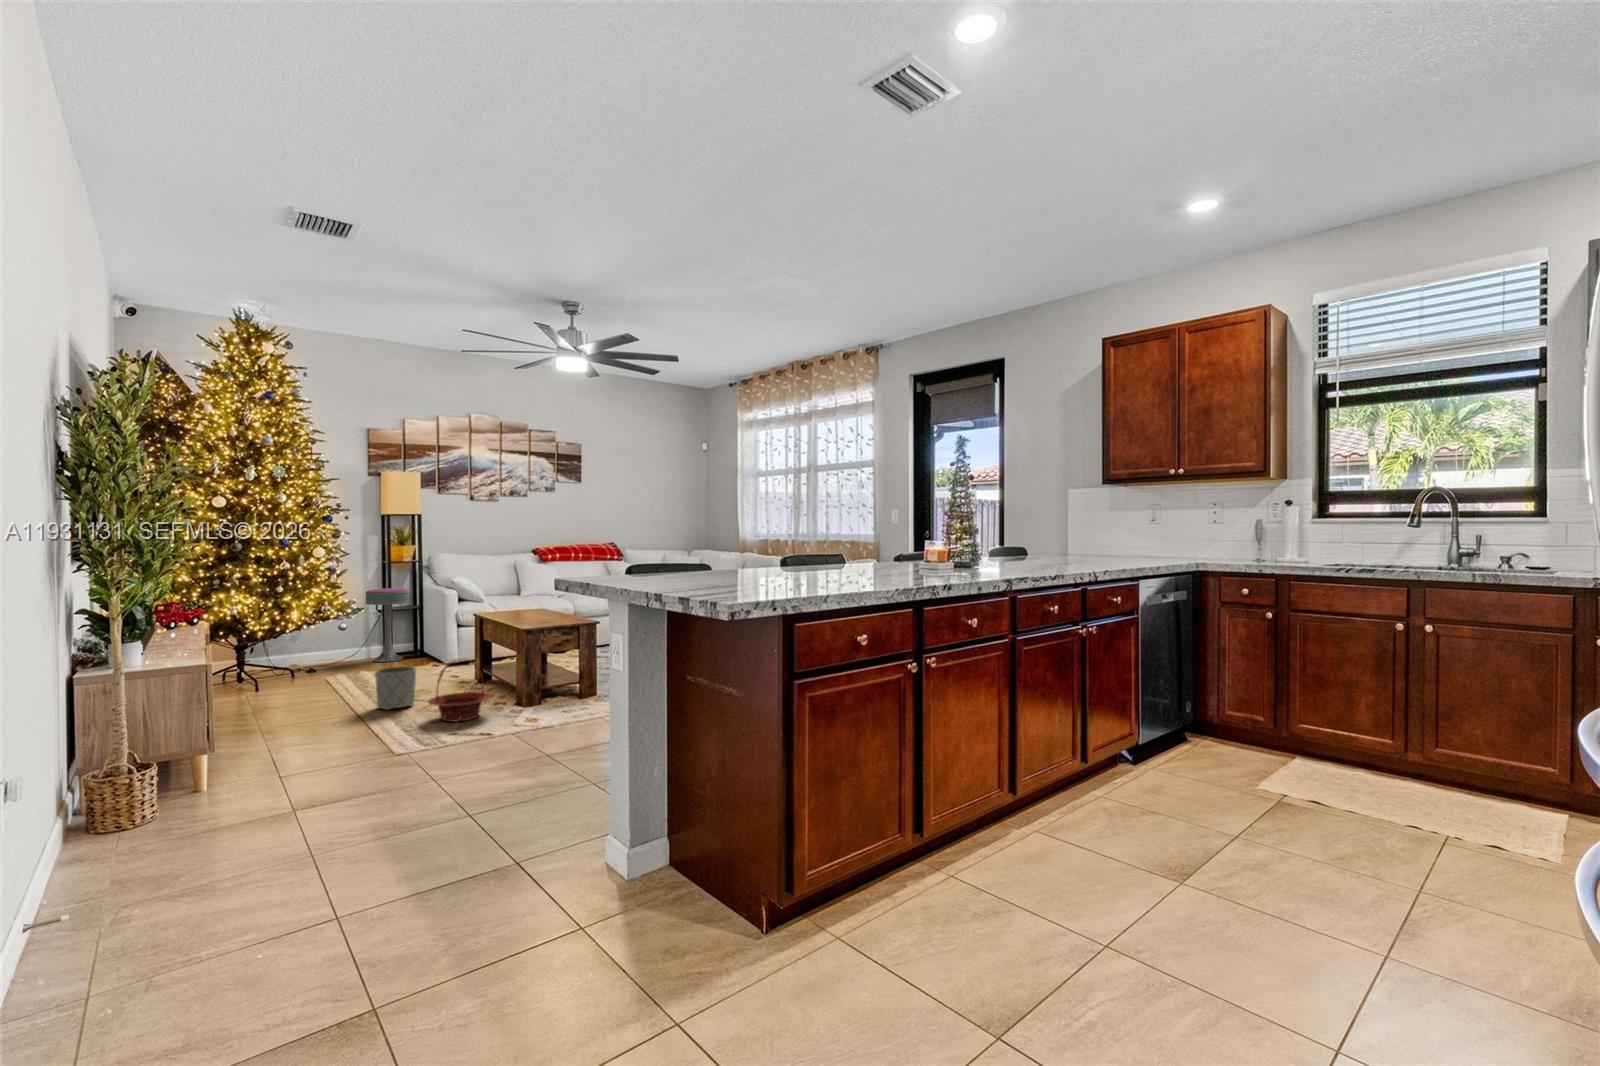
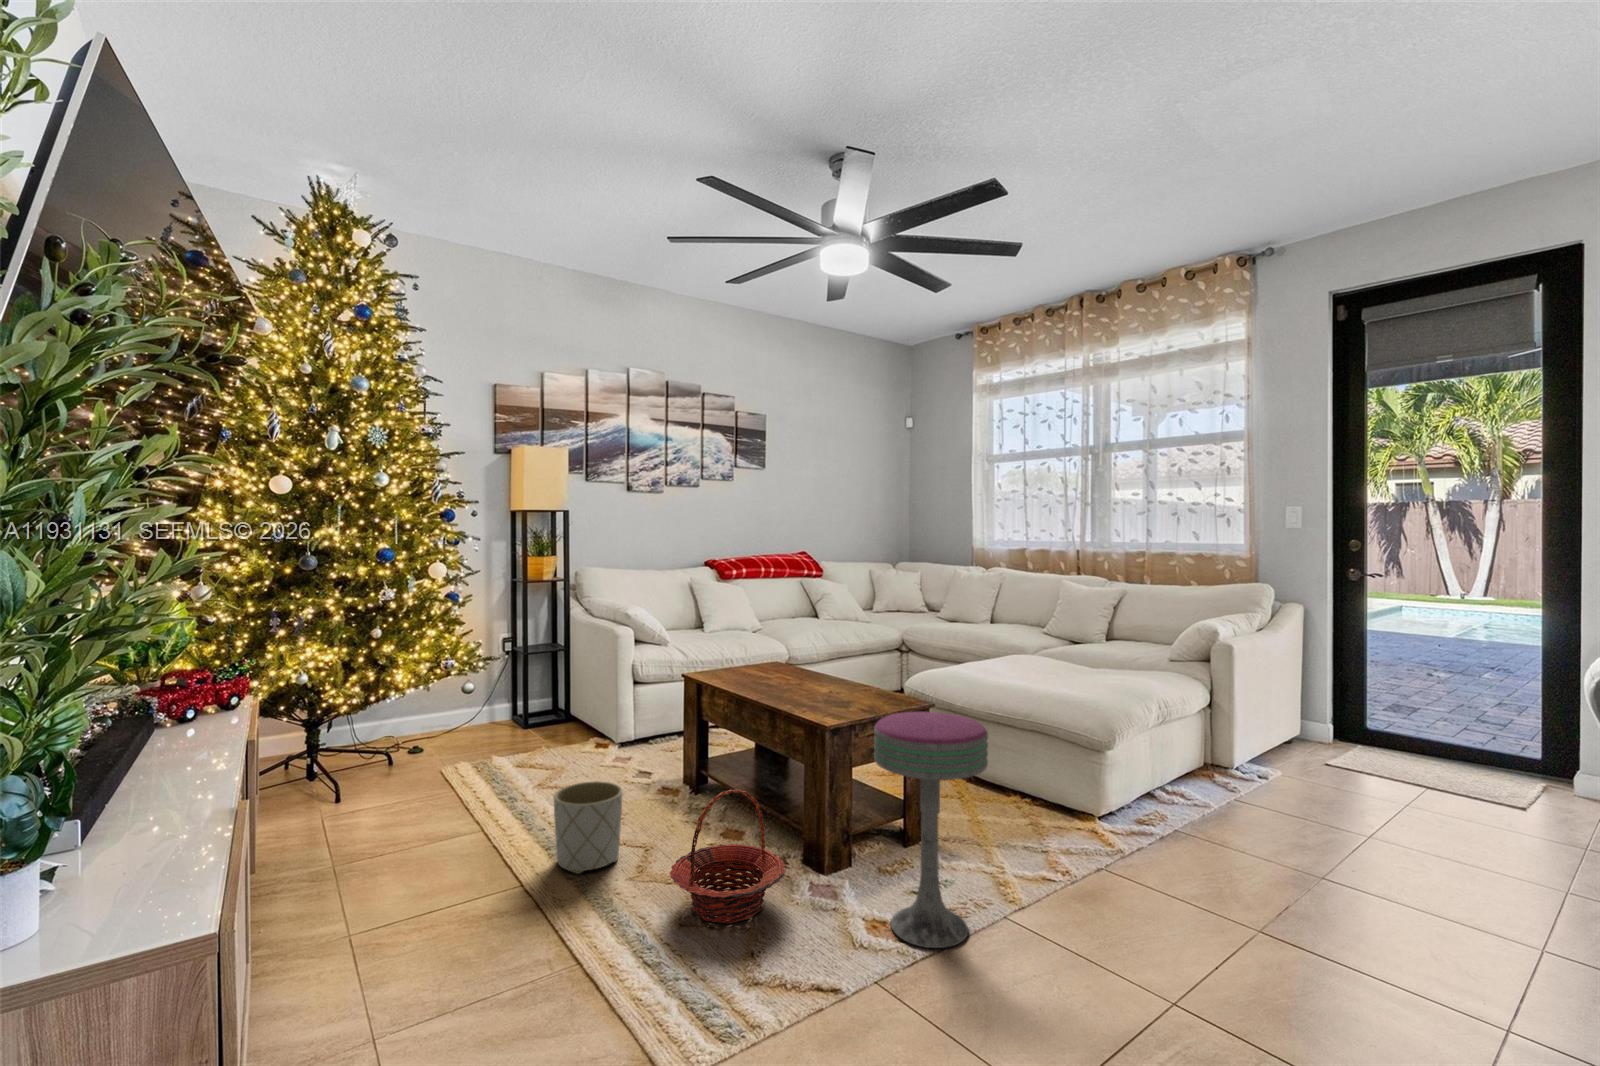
bar stool: present [366,588,409,662] -> present [874,712,988,948]

